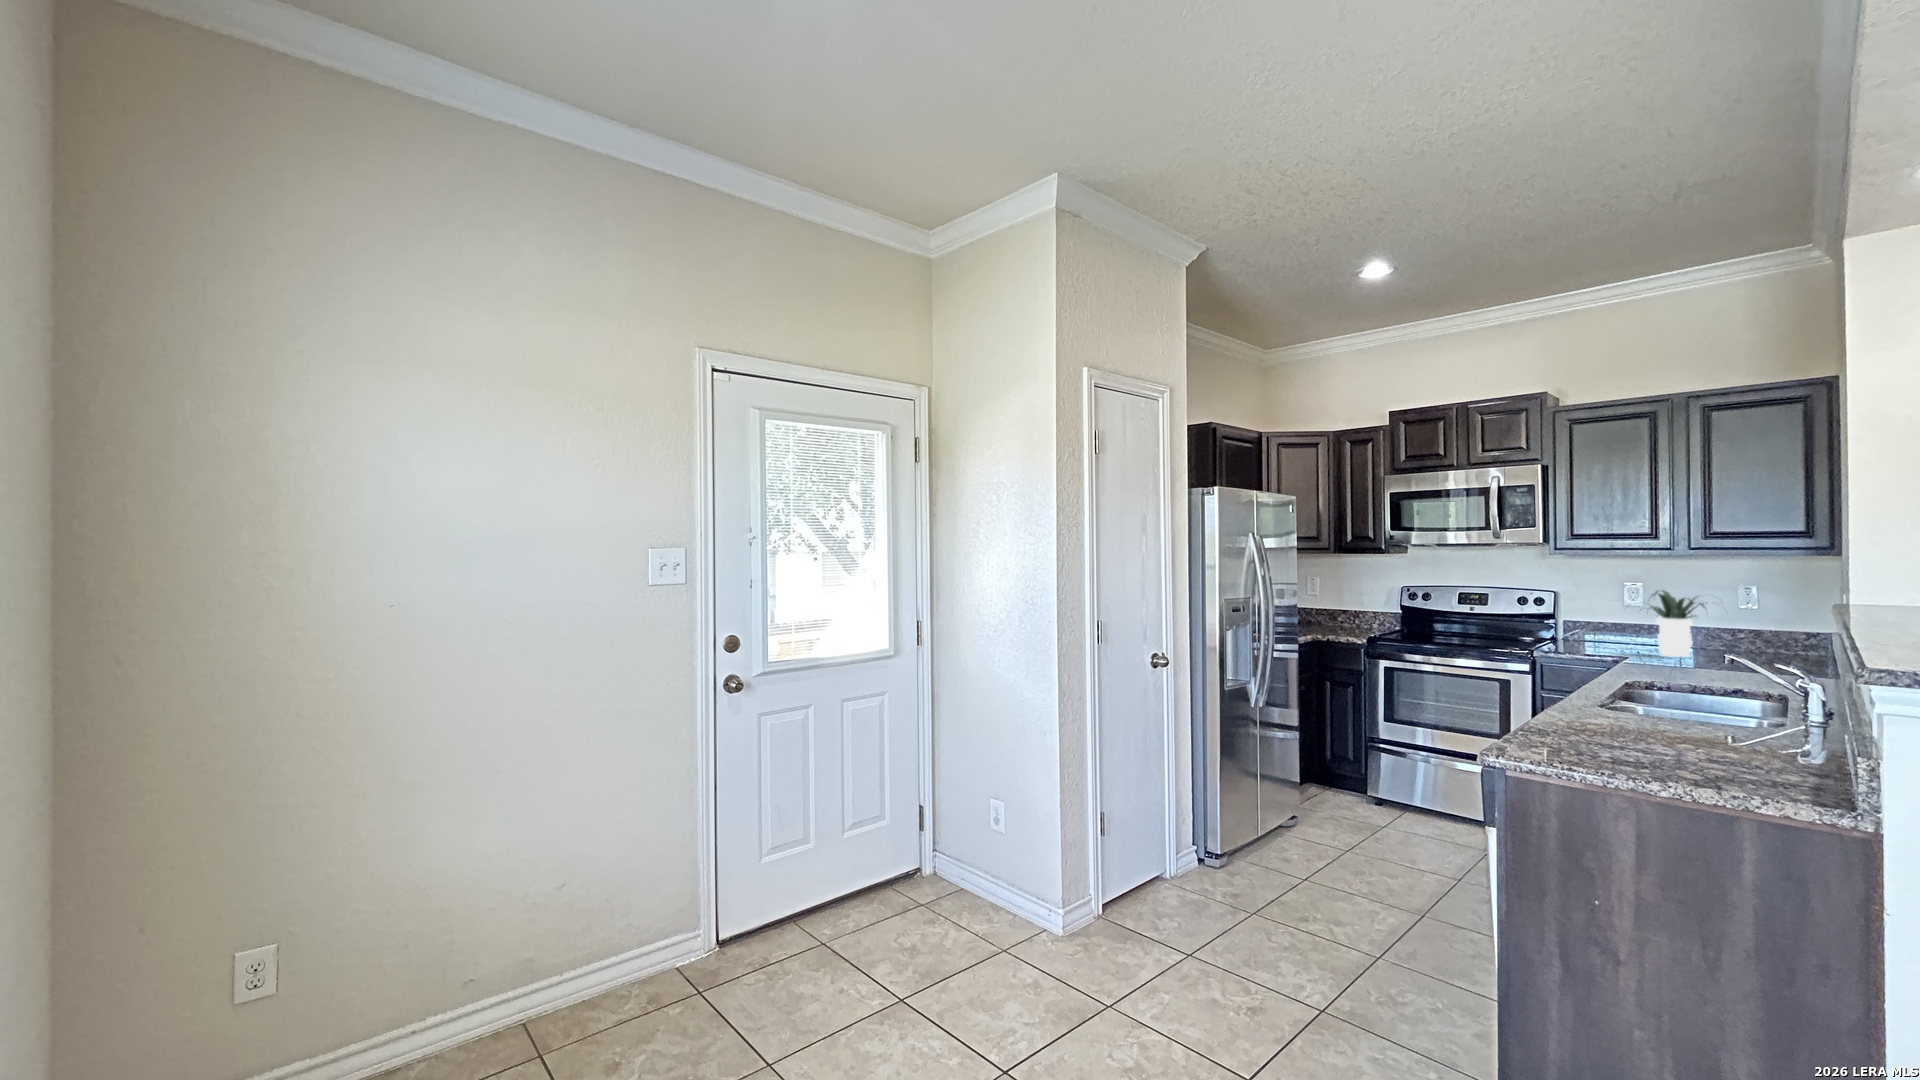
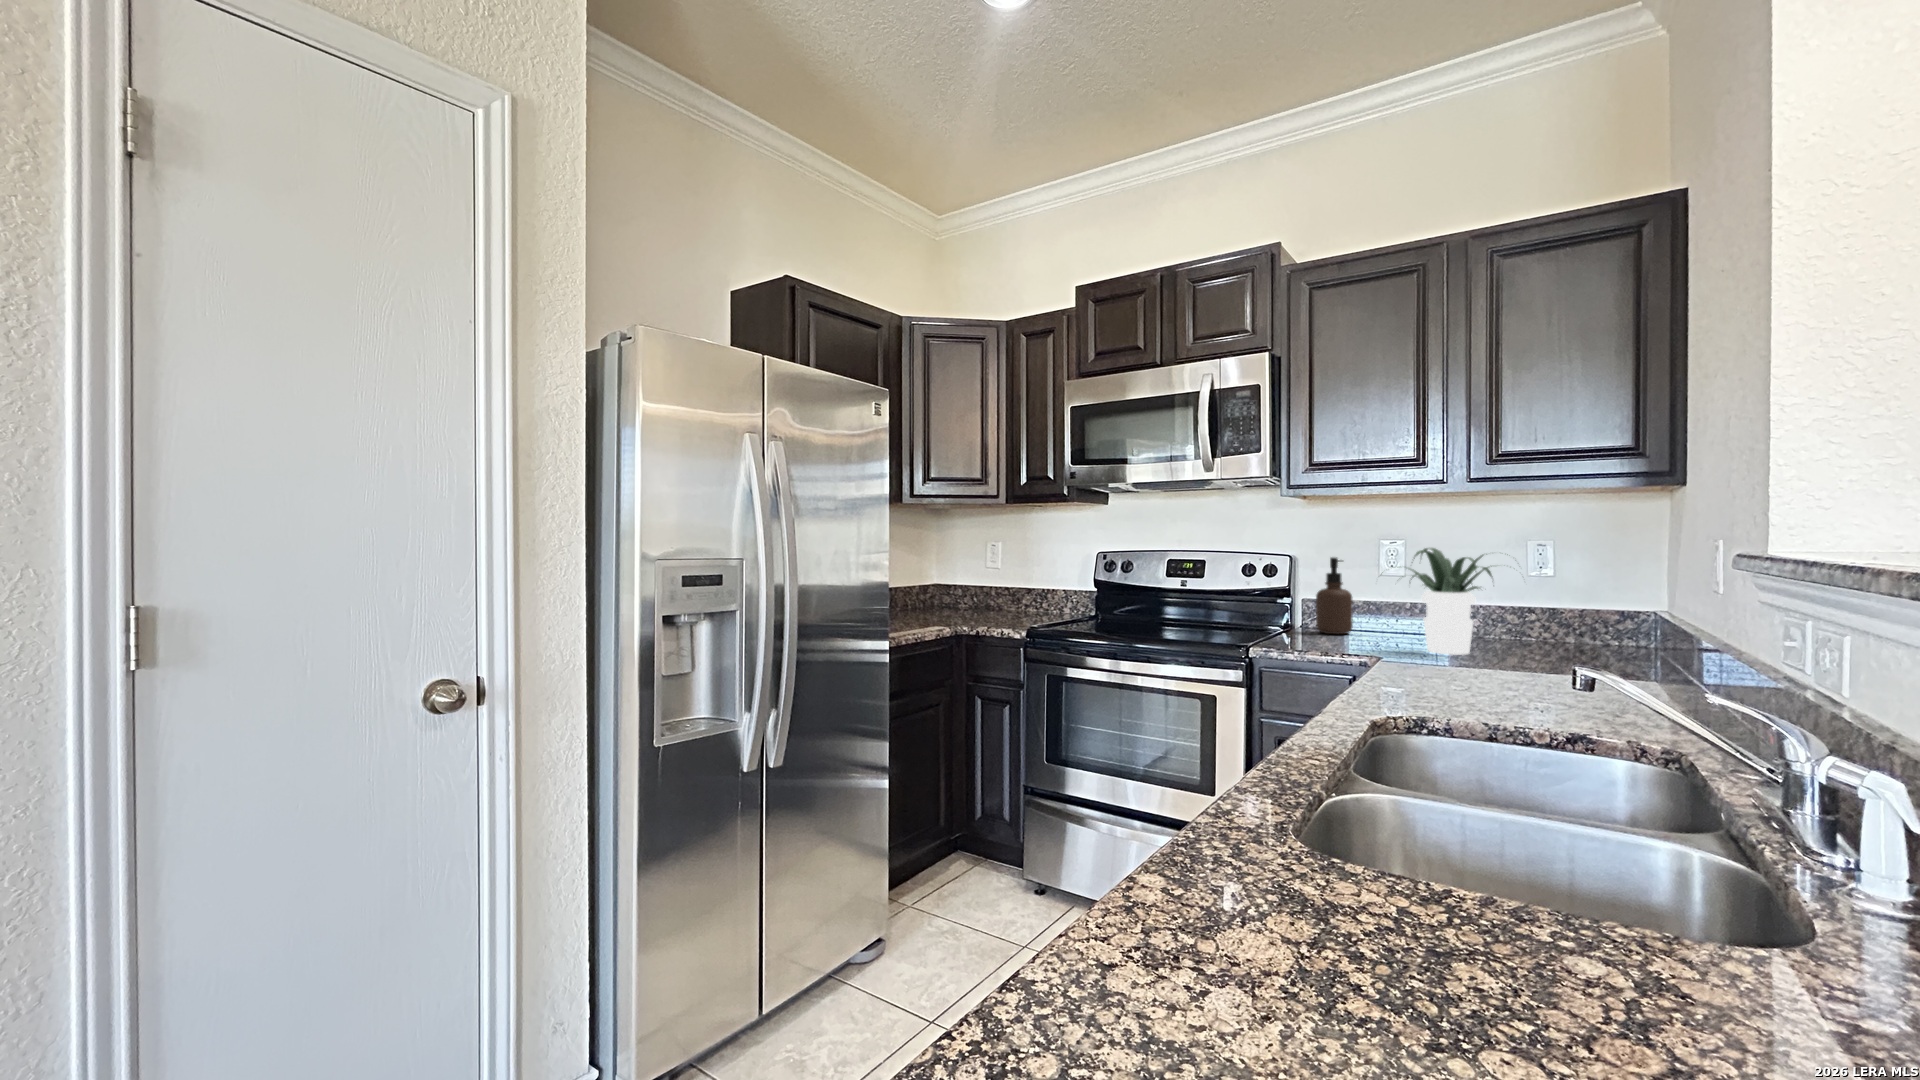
soap dispenser: none [1576,593,1604,644] -> present [1316,557,1353,634]

